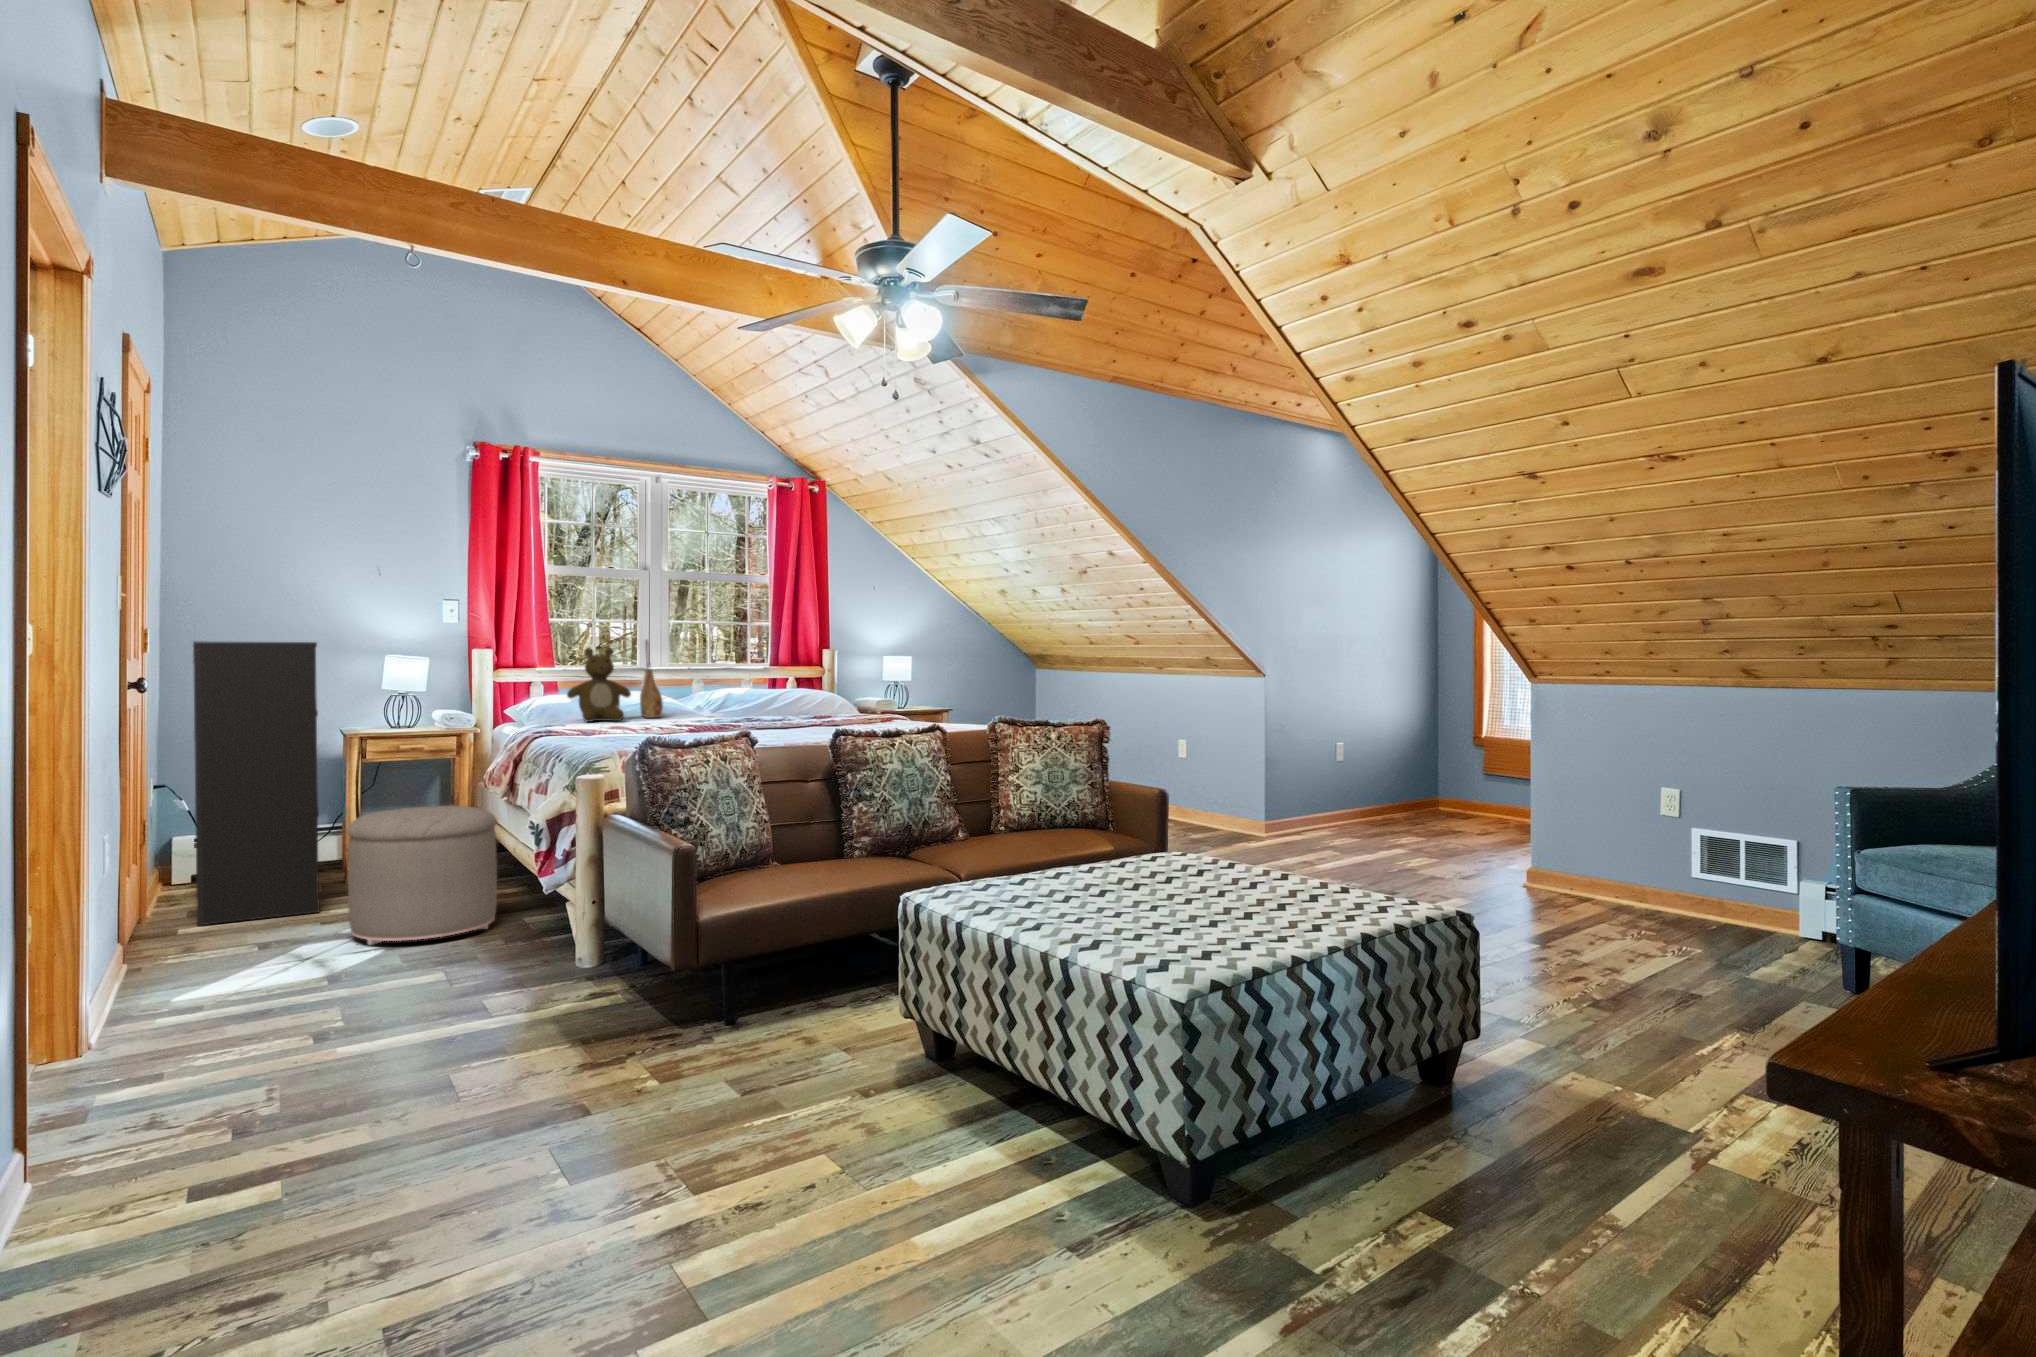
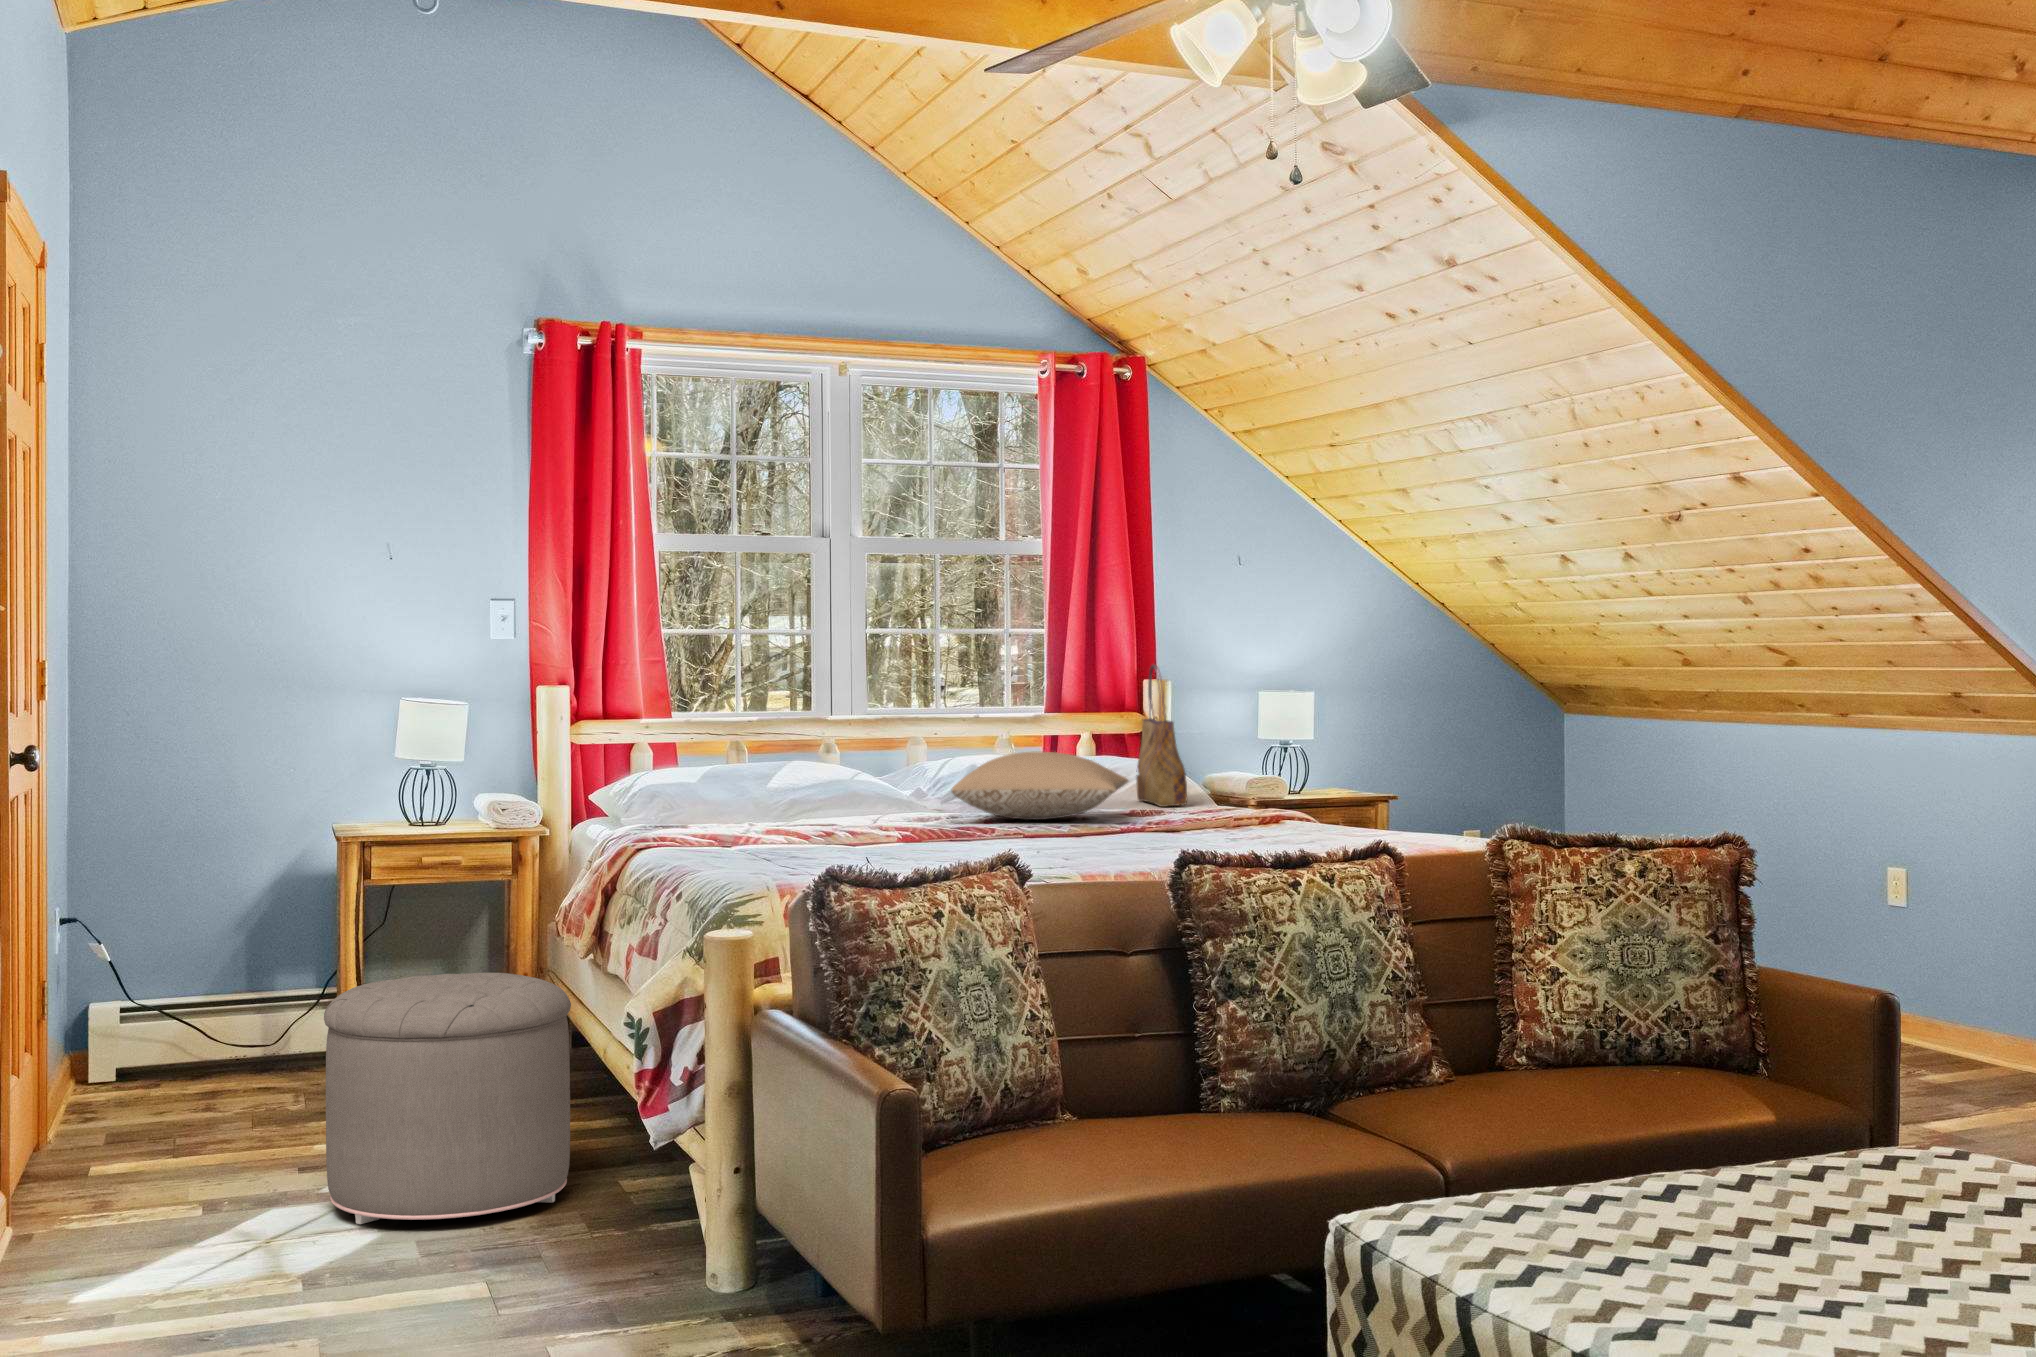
tote bag: present [640,640,663,718] -> present [1136,665,1187,807]
bookshelf: present [193,641,320,925] -> none [94,679,290,1168]
teddy bear: present [567,648,631,722] -> none [693,683,804,819]
pillow: none [715,685,811,721] -> present [952,752,1128,820]

